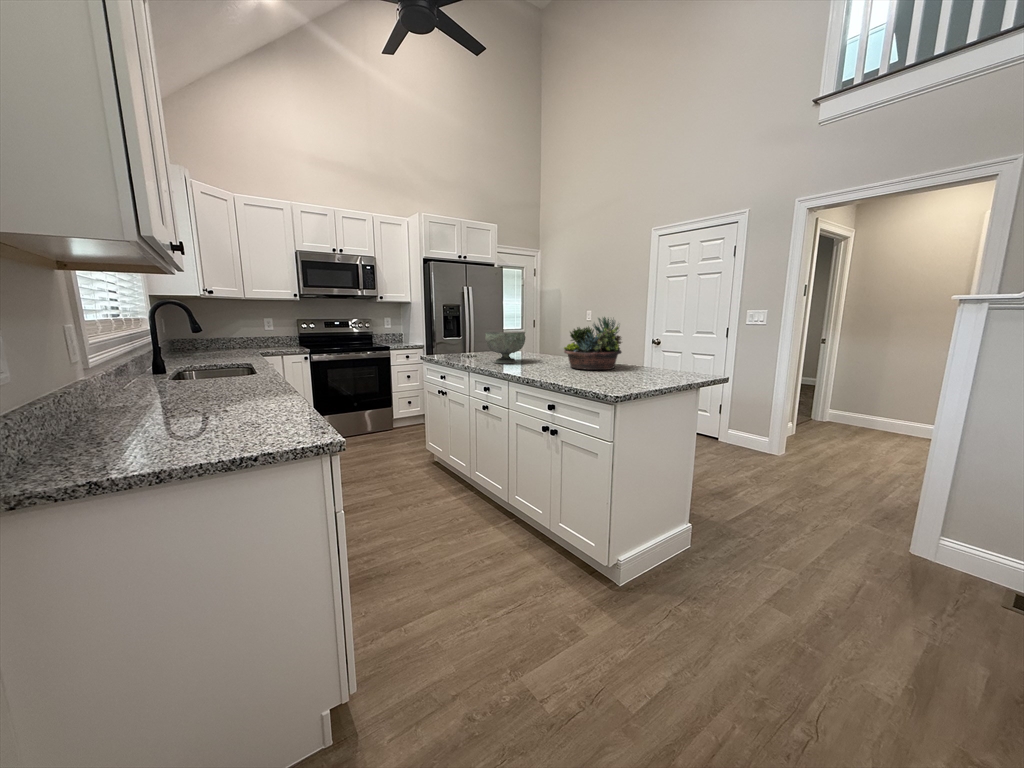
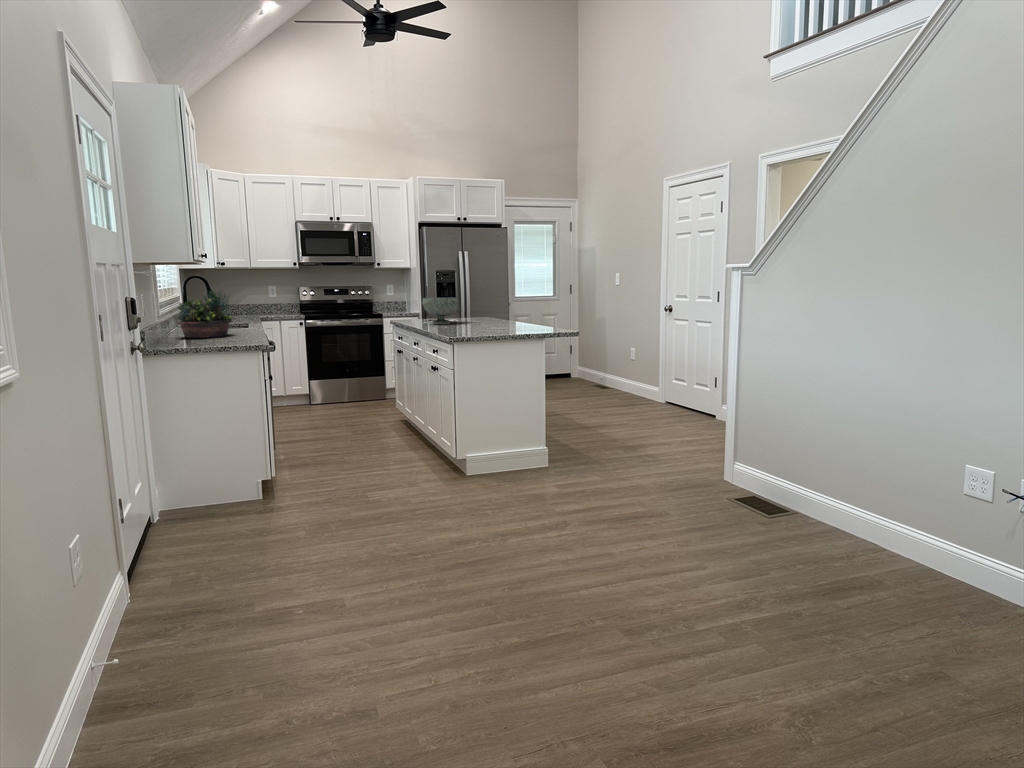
succulent planter: present [564,317,622,370] -> present [177,291,232,338]

